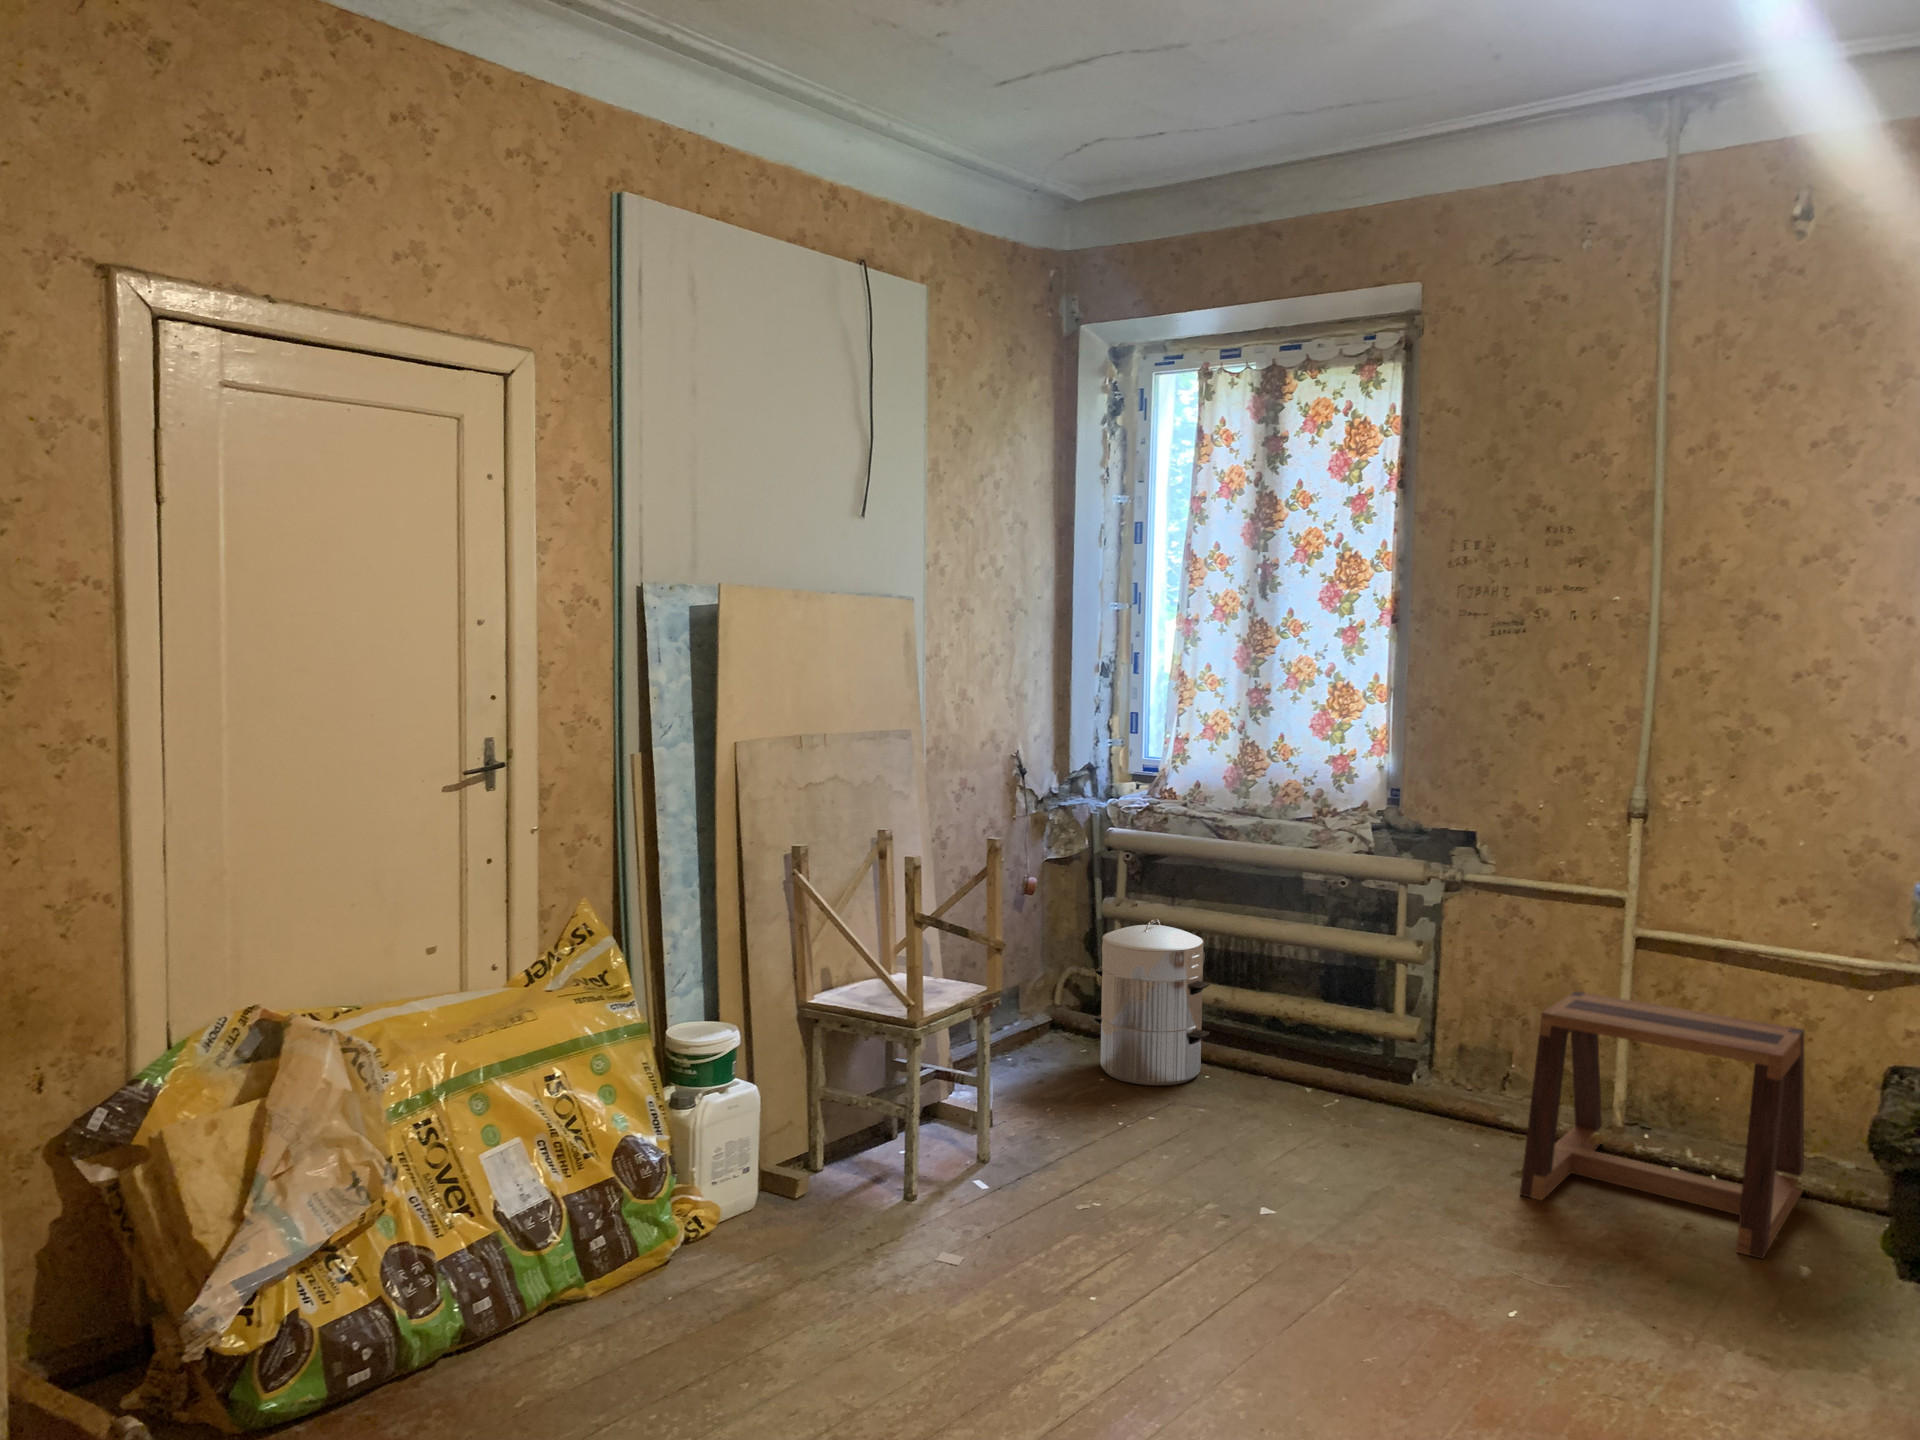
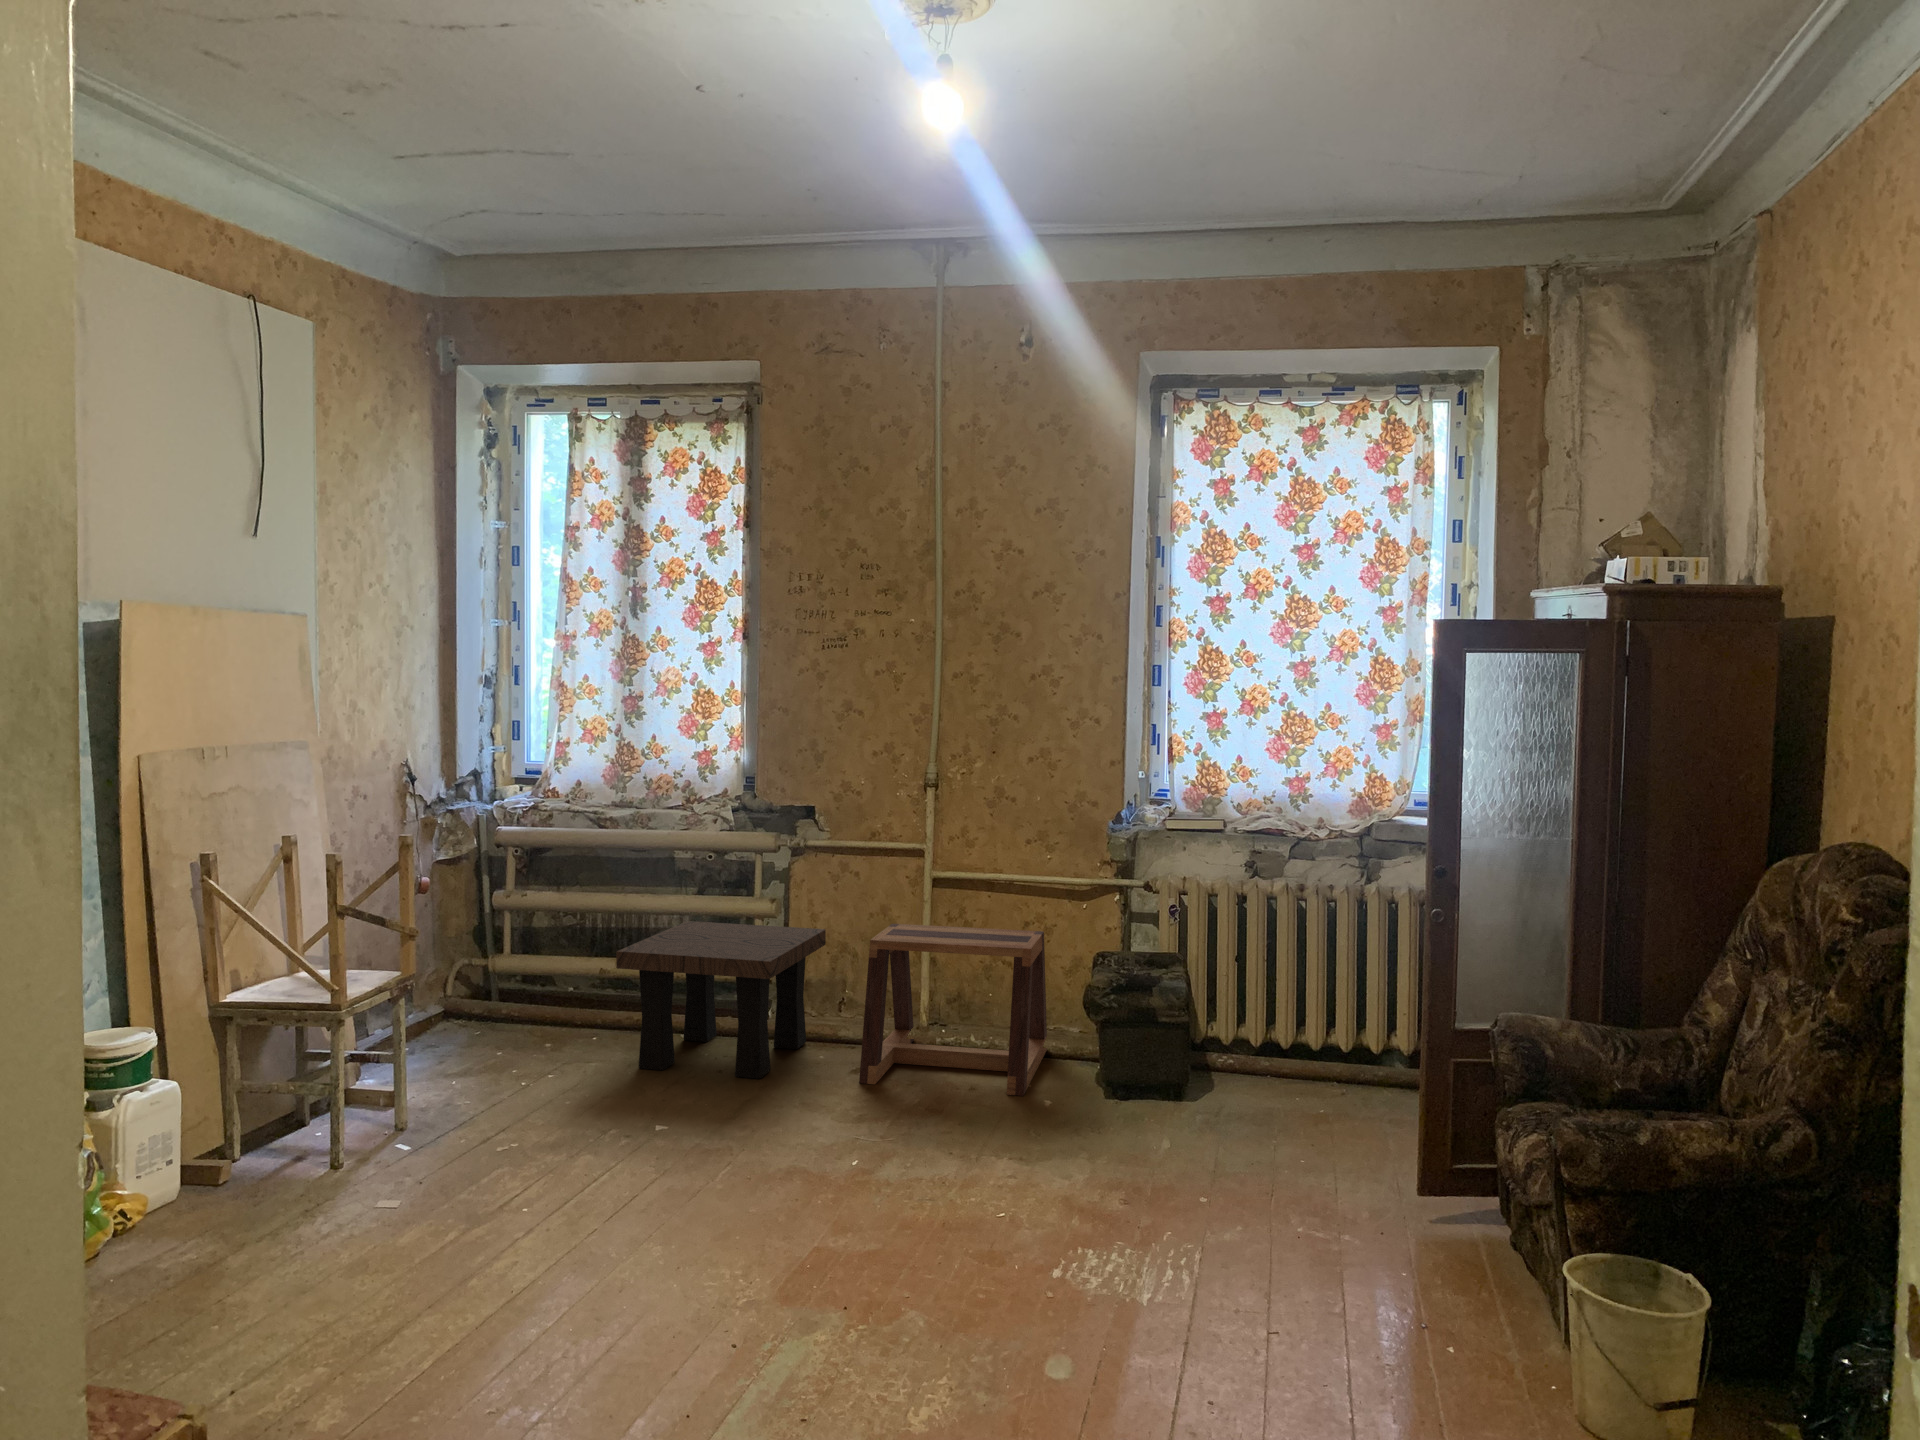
waste bin: present [1095,919,1211,1086] -> none [492,903,600,1051]
side table: none [1223,956,1485,1166] -> present [616,921,826,1079]

